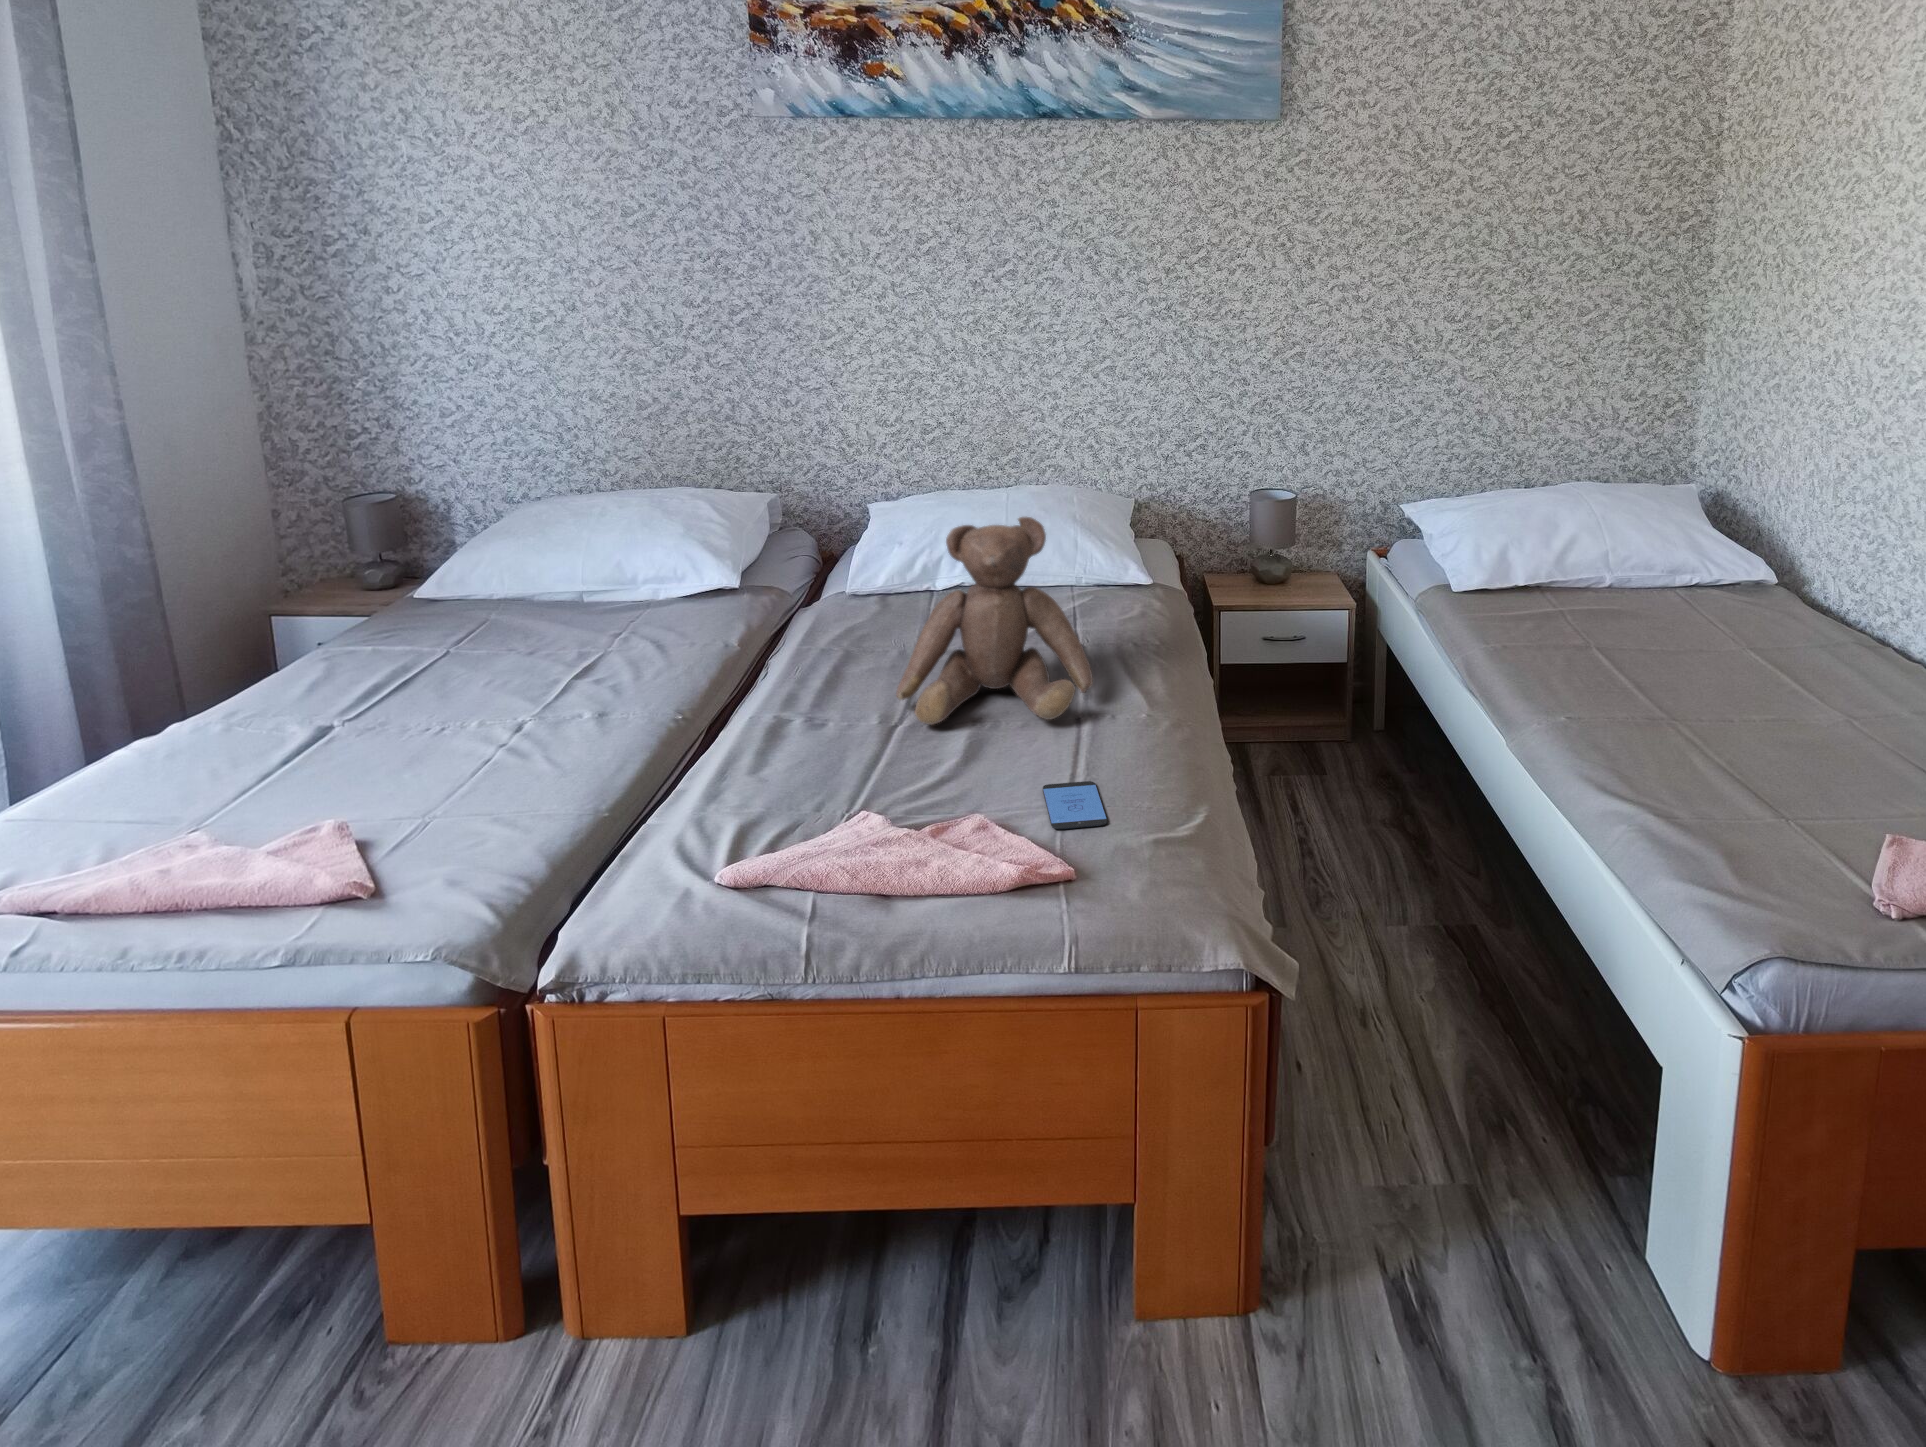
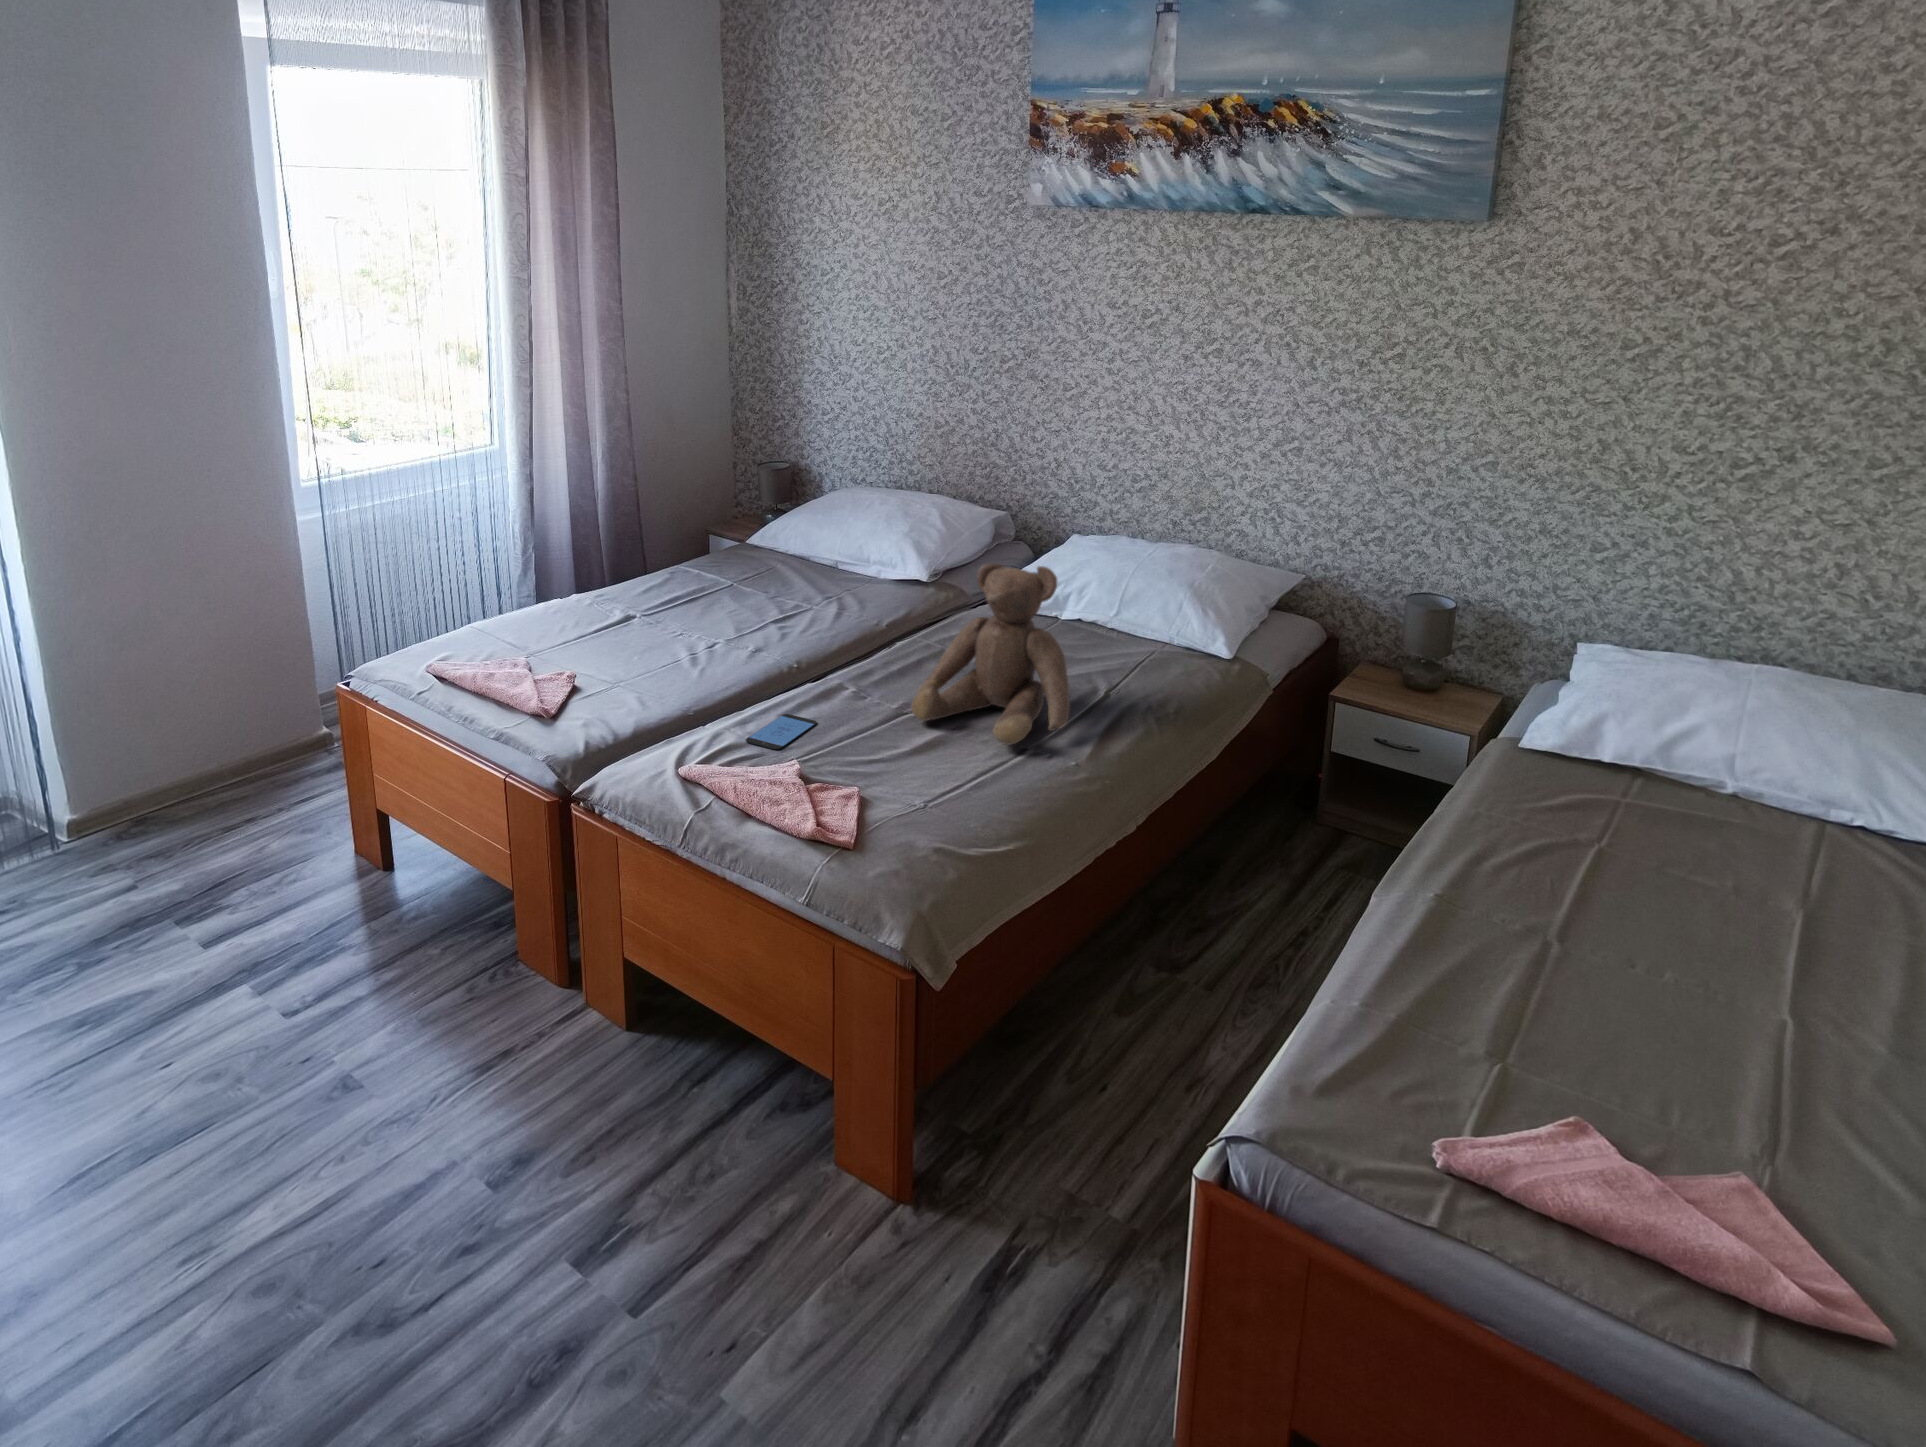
smartphone: present [1043,781,1107,829] -> present [746,714,817,750]

